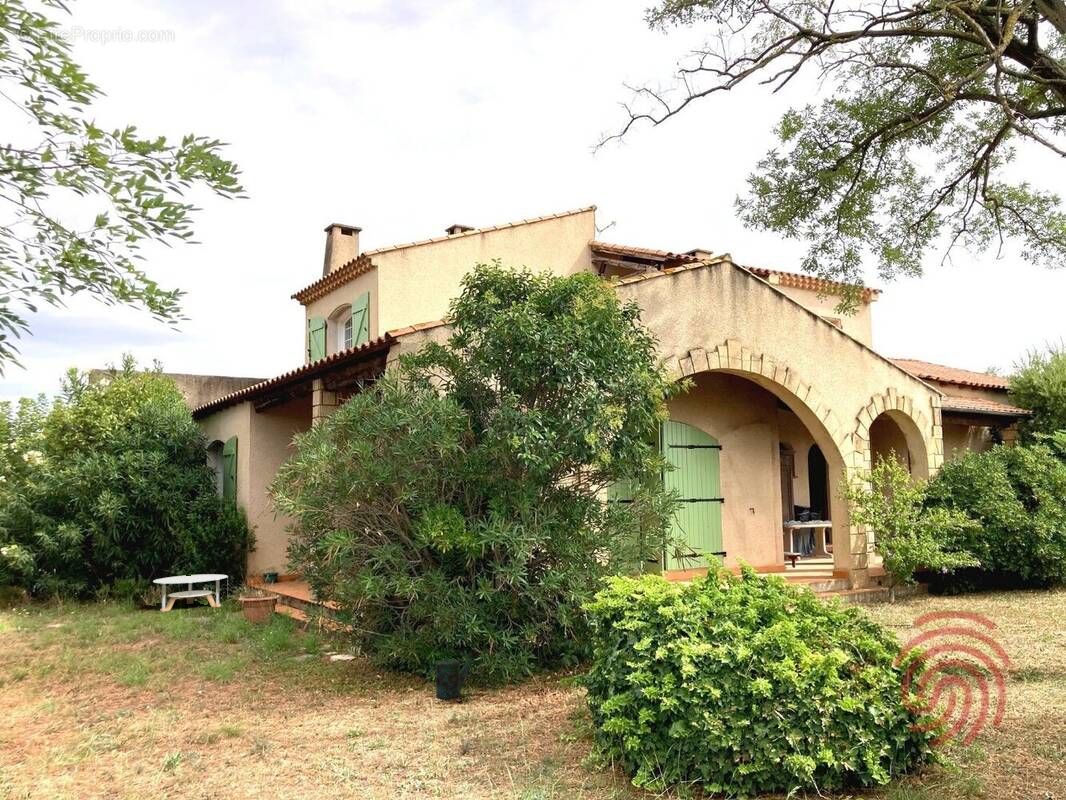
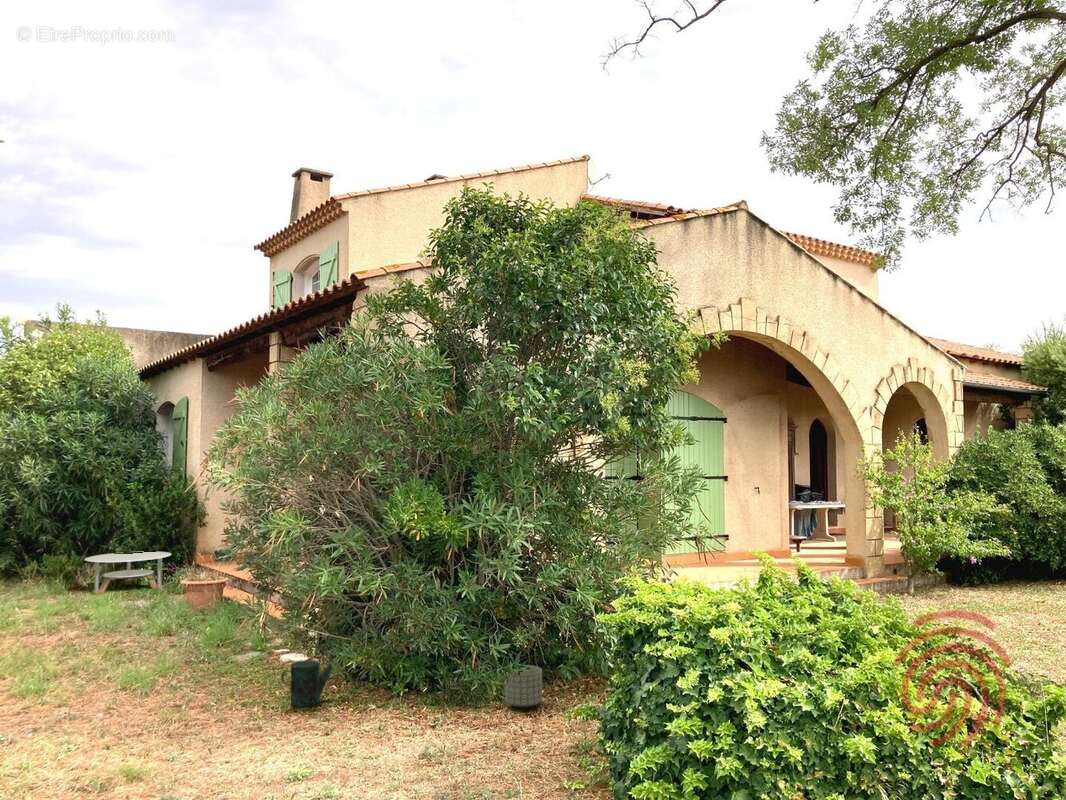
watering can: present [429,651,477,699] -> present [281,661,332,707]
planter: none [515,655,546,690] -> present [505,665,542,708]

